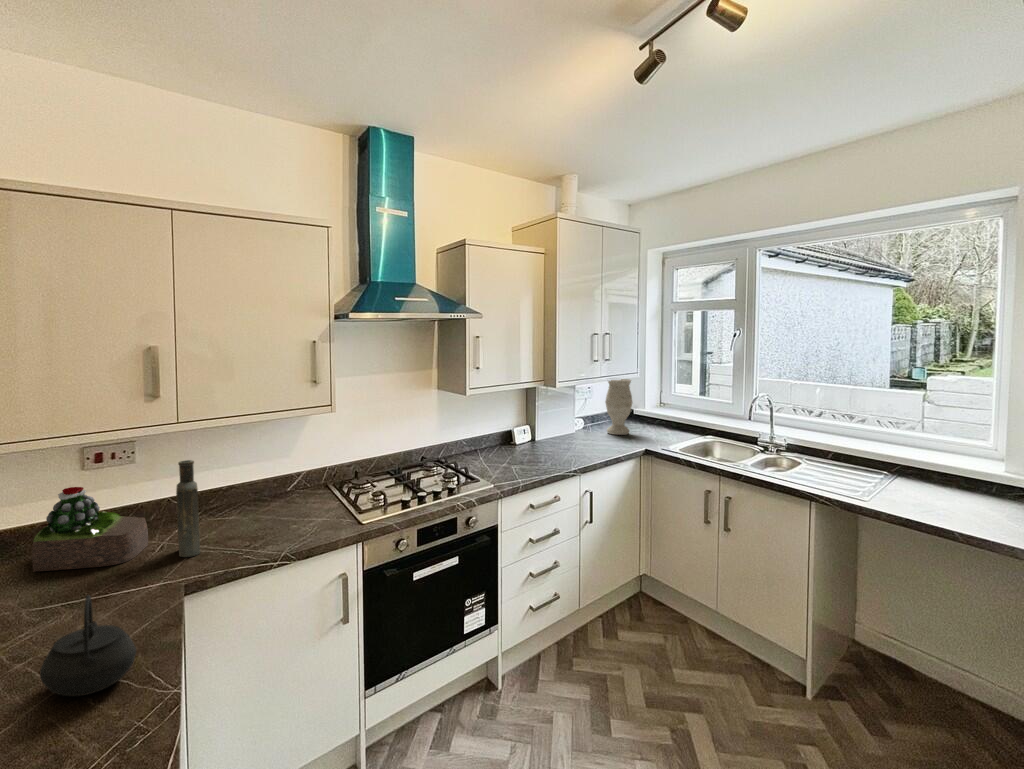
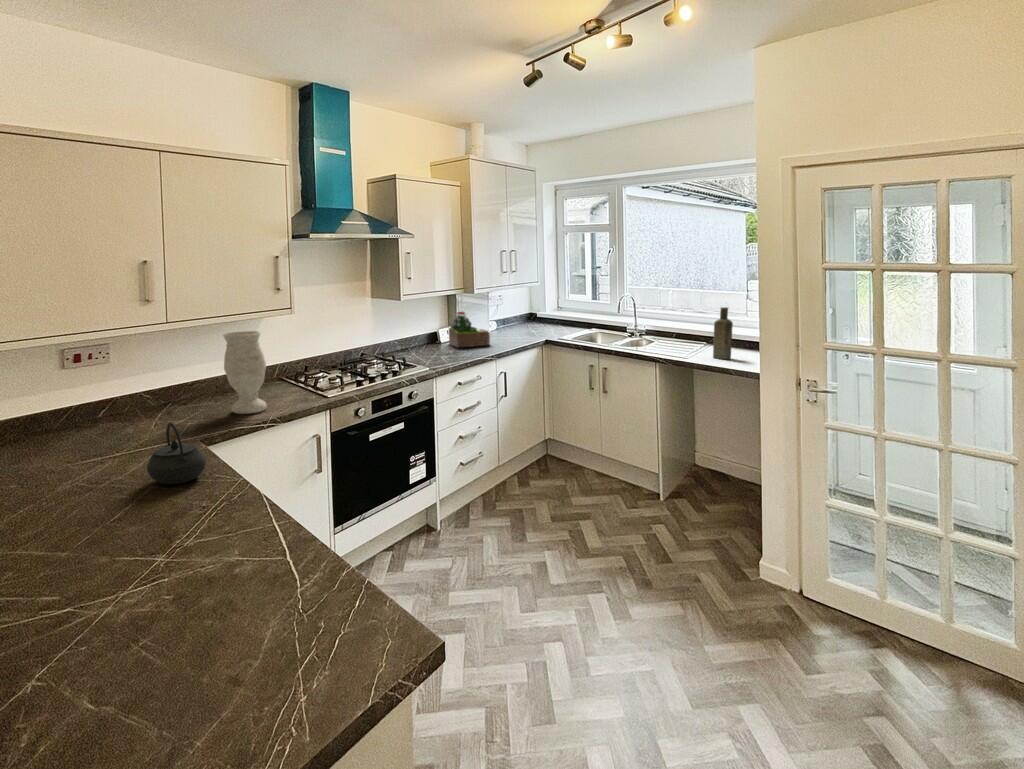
vase: present [605,379,632,435] -> present [223,331,267,414]
bottle: present [176,460,200,557] -> present [713,307,733,359]
succulent plant: present [32,487,148,572] -> present [449,312,490,347]

